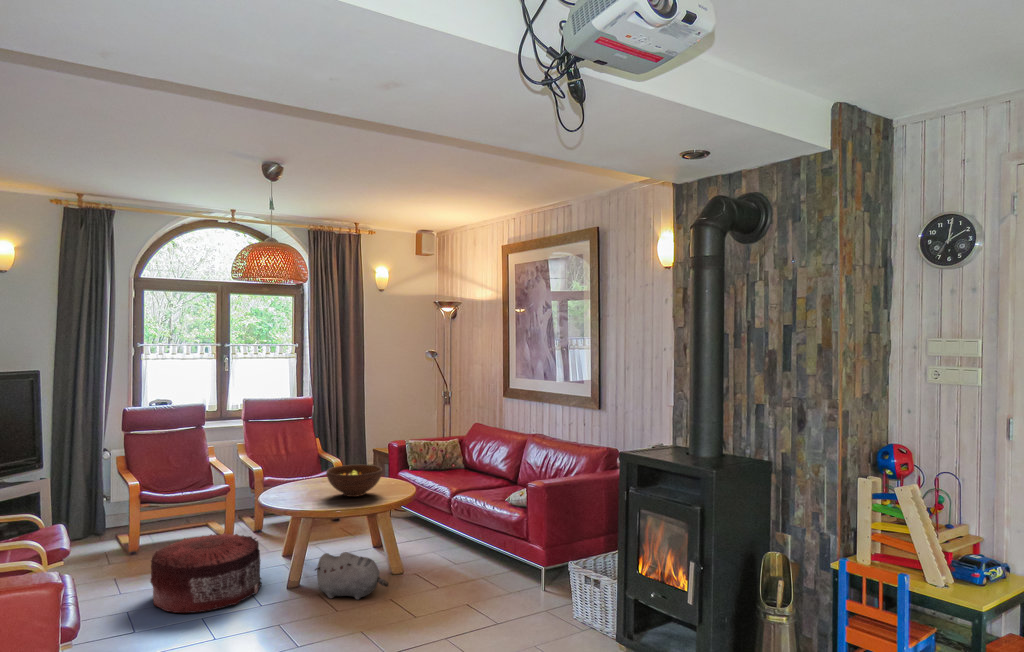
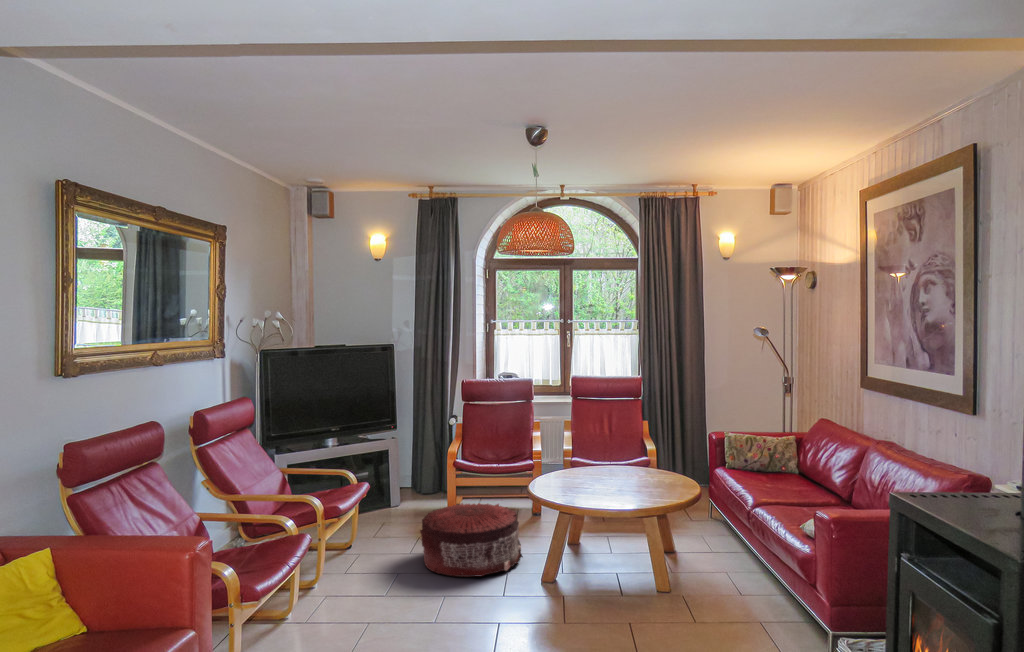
fruit bowl: present [326,465,382,497] -> none [589,452,651,488]
plush toy: present [315,552,388,600] -> none [554,544,622,603]

